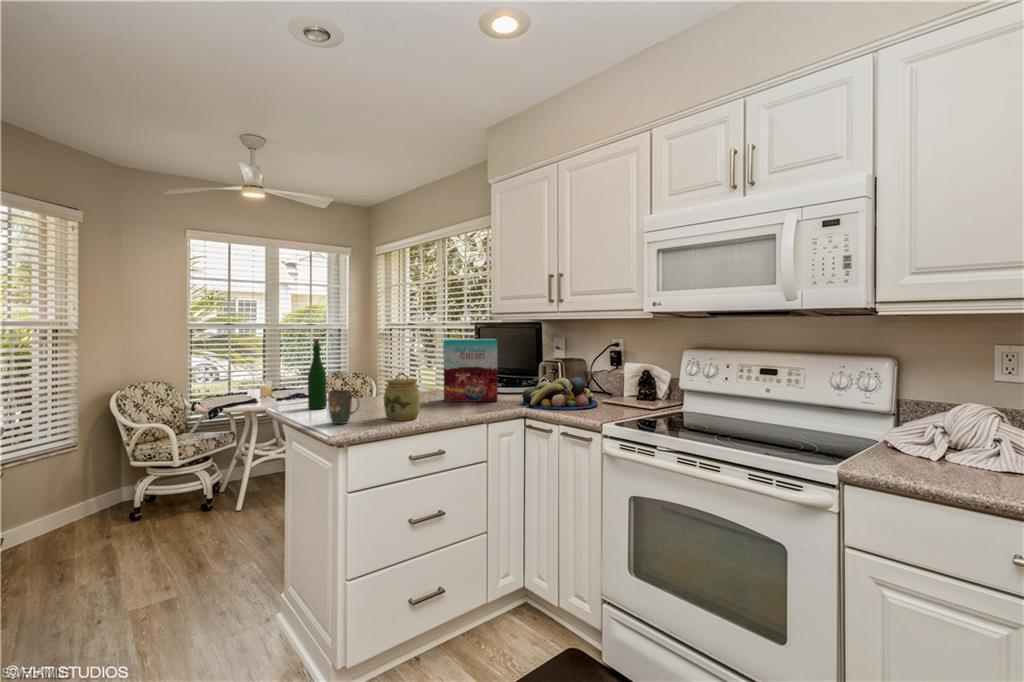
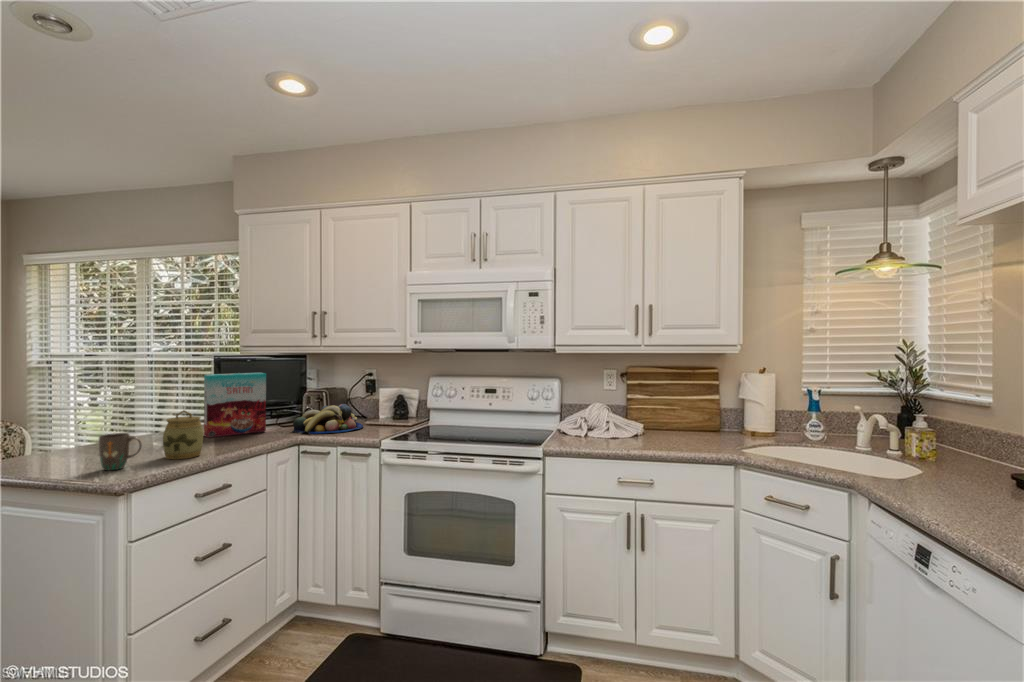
wine bottle: present [308,339,327,409] -> none [36,380,63,461]

